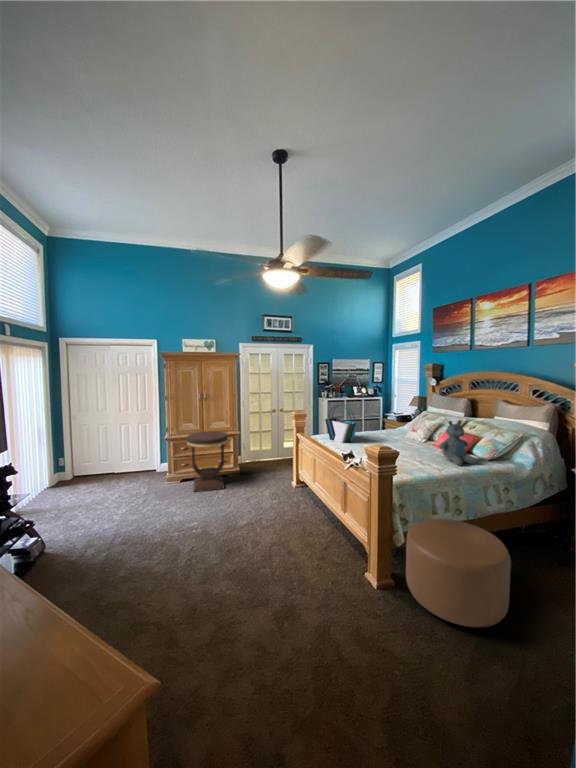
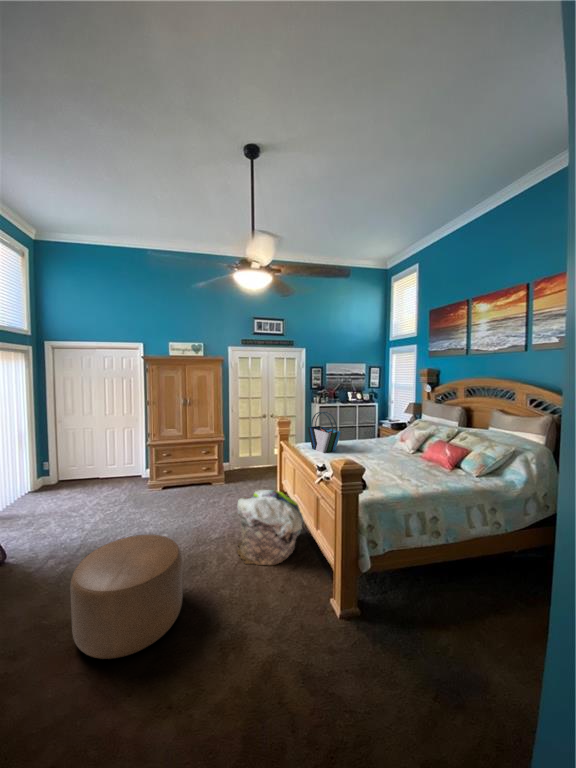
teddy bear: present [439,420,476,465] -> none [421,432,461,482]
side table: present [187,431,228,492] -> none [167,437,210,500]
laundry basket: none [267,478,331,547] -> present [237,490,303,566]
ottoman: present [406,518,511,627] -> present [70,534,183,659]

